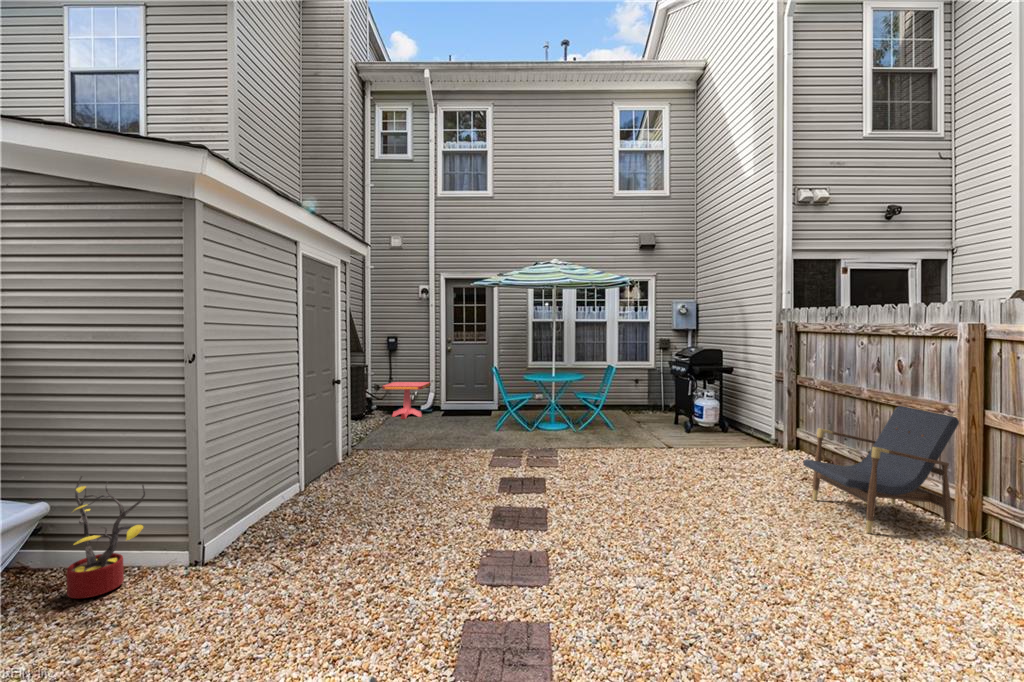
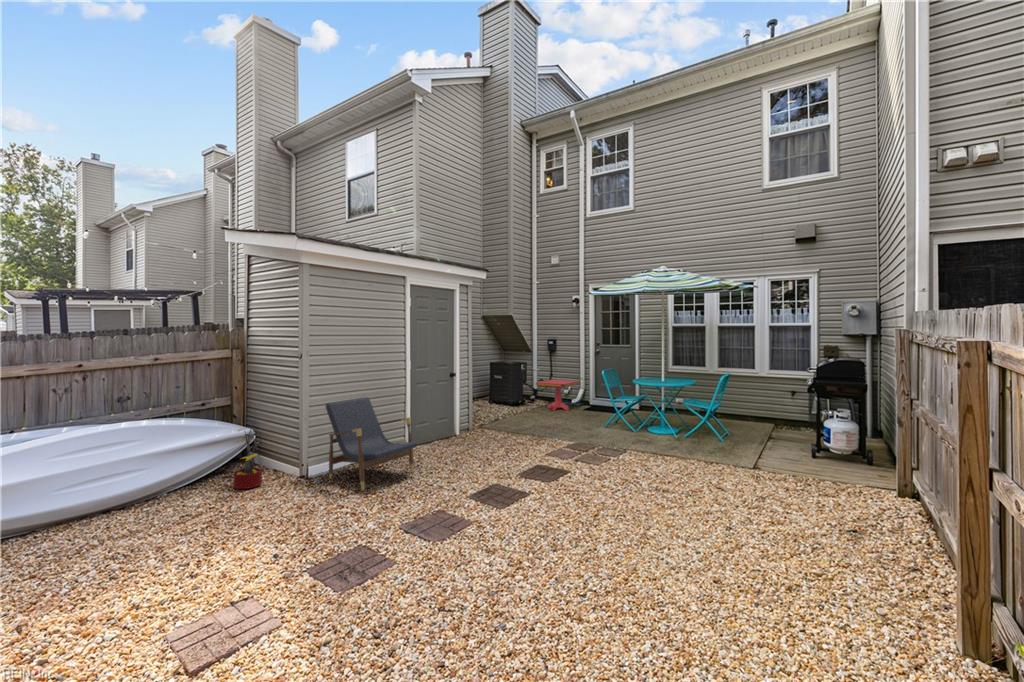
lounge chair: present [803,406,959,533] -> present [325,397,416,491]

